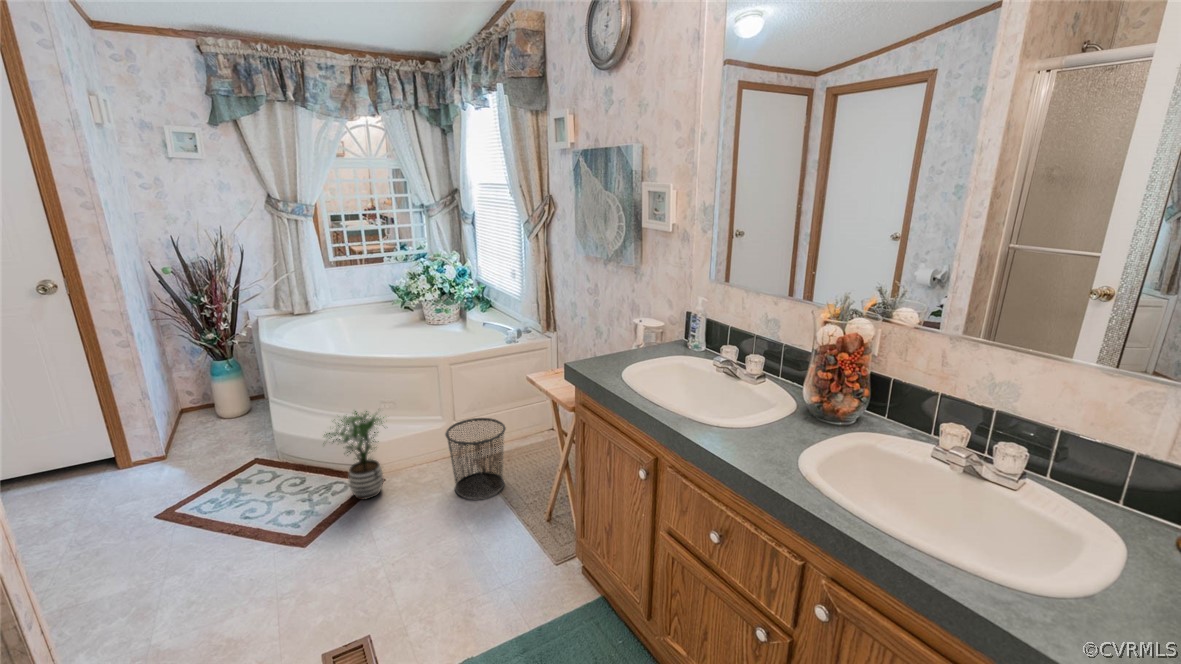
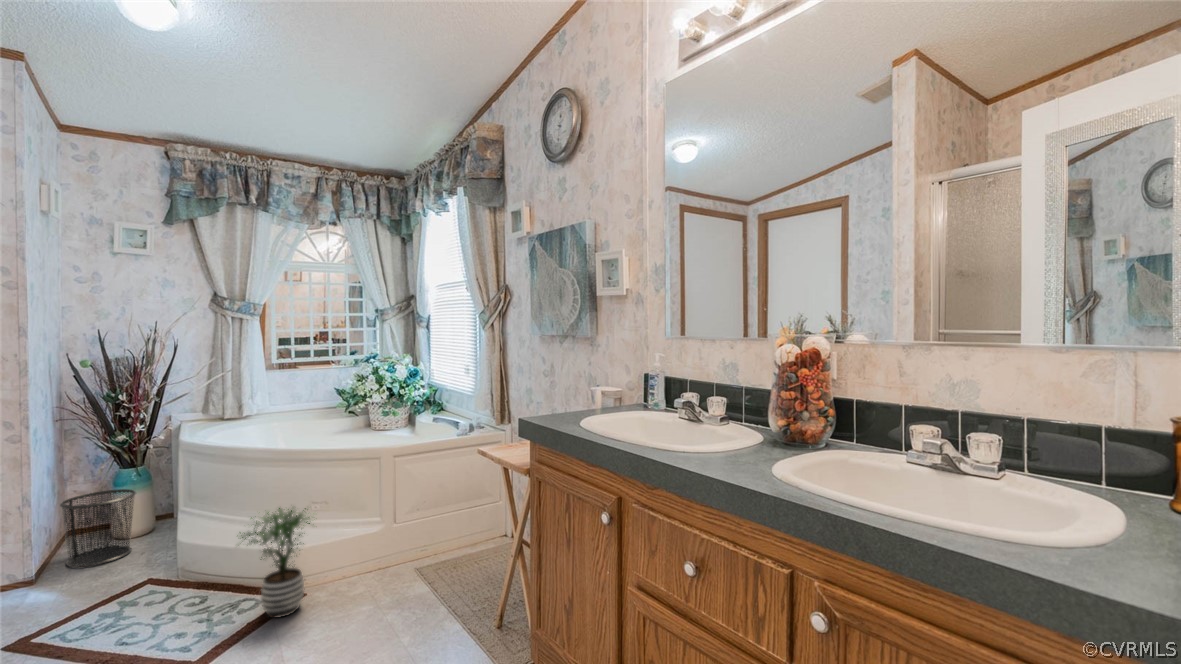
waste bin: present [445,418,506,499] -> present [60,489,136,567]

